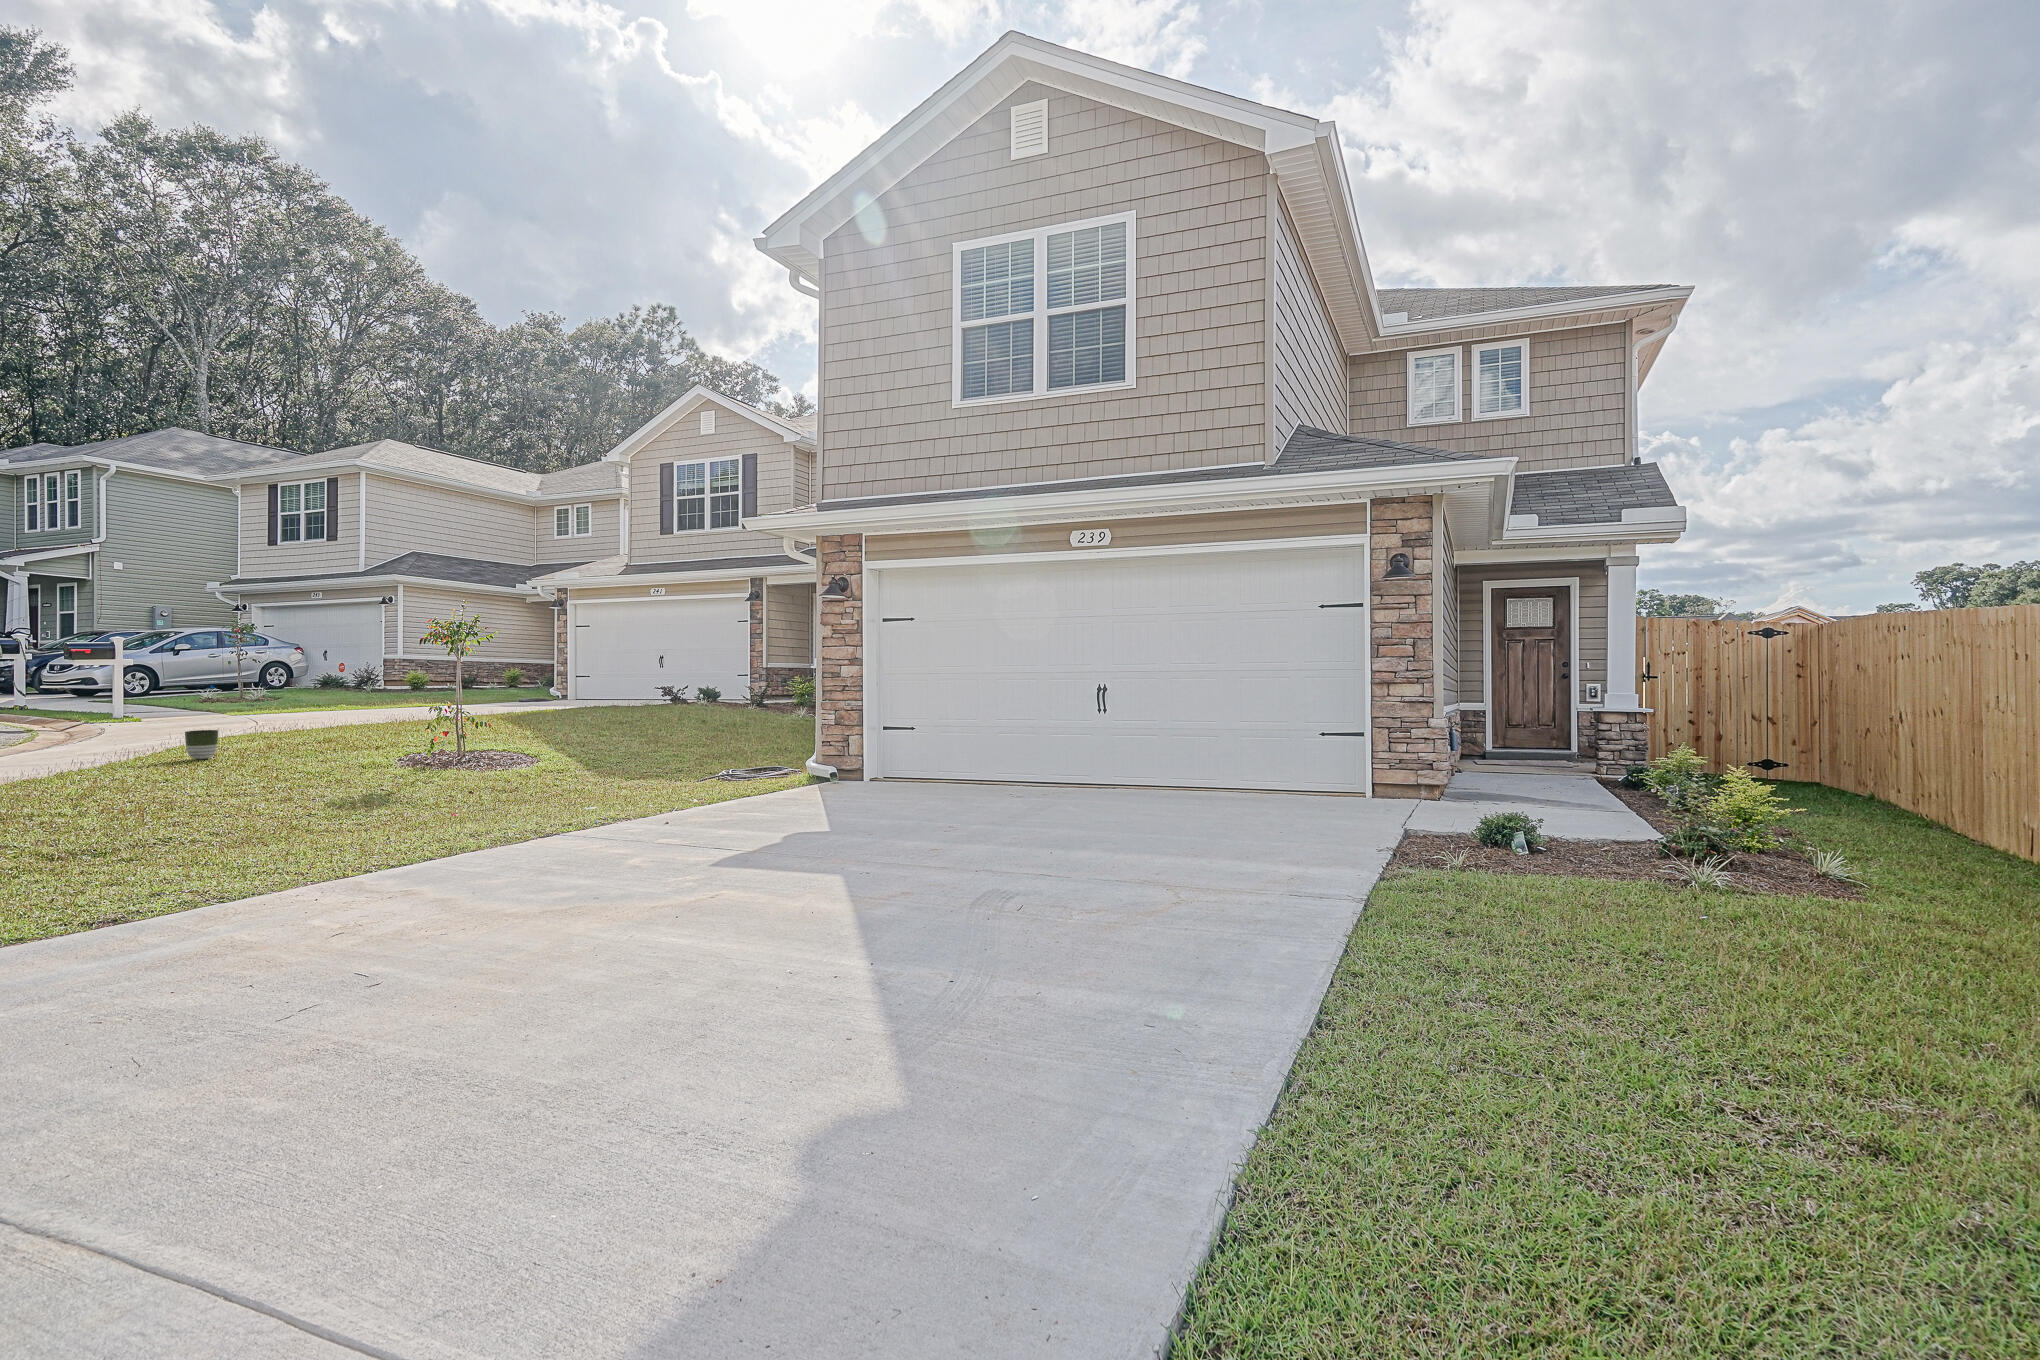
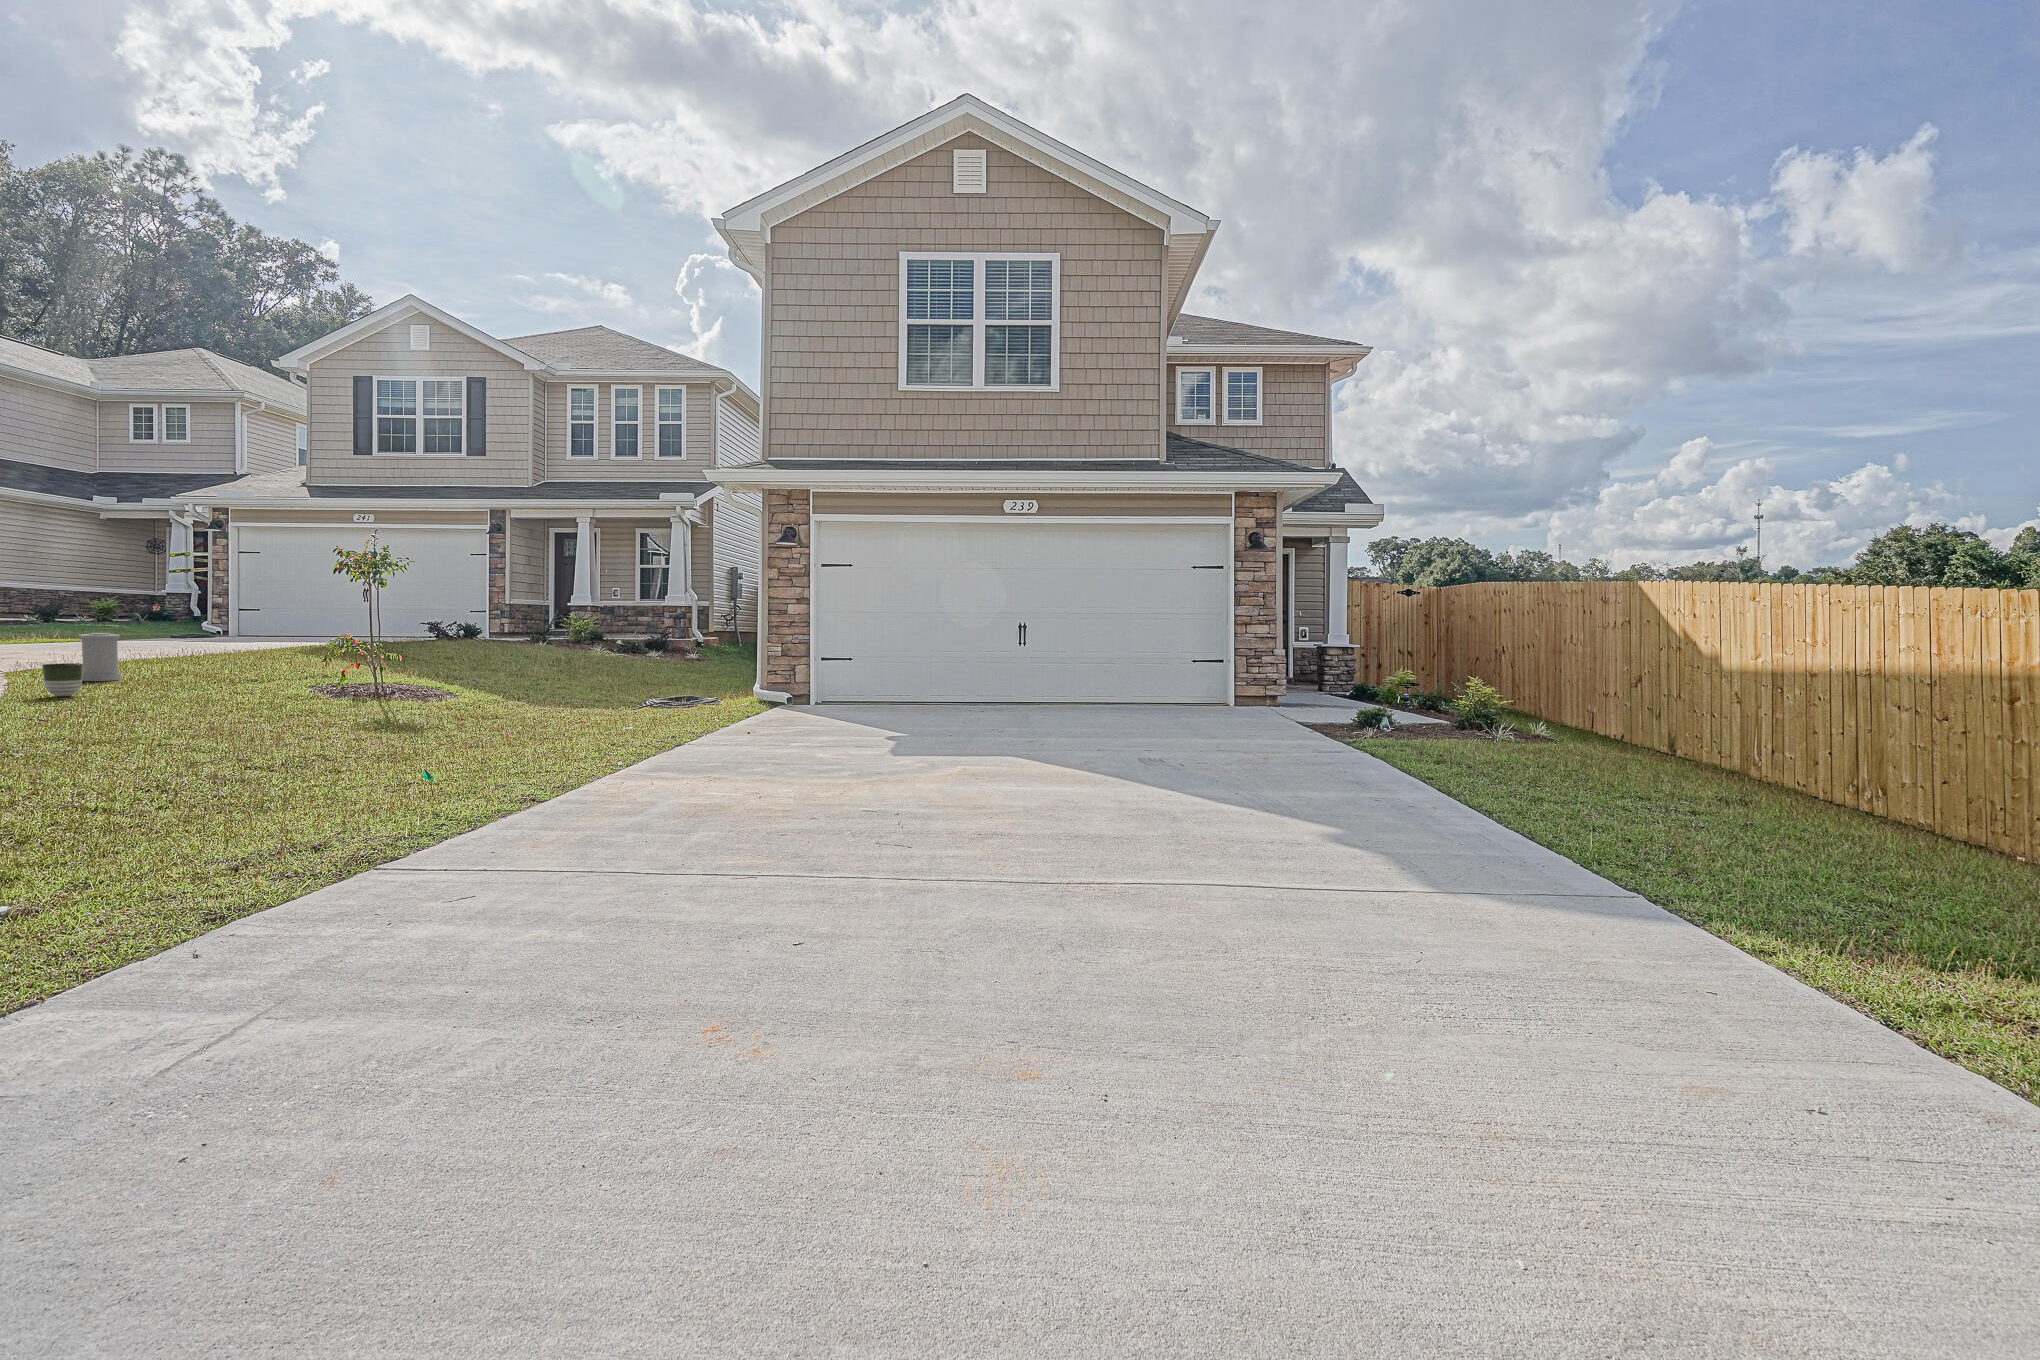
trash can: none [277,701,311,743] -> present [79,633,121,681]

